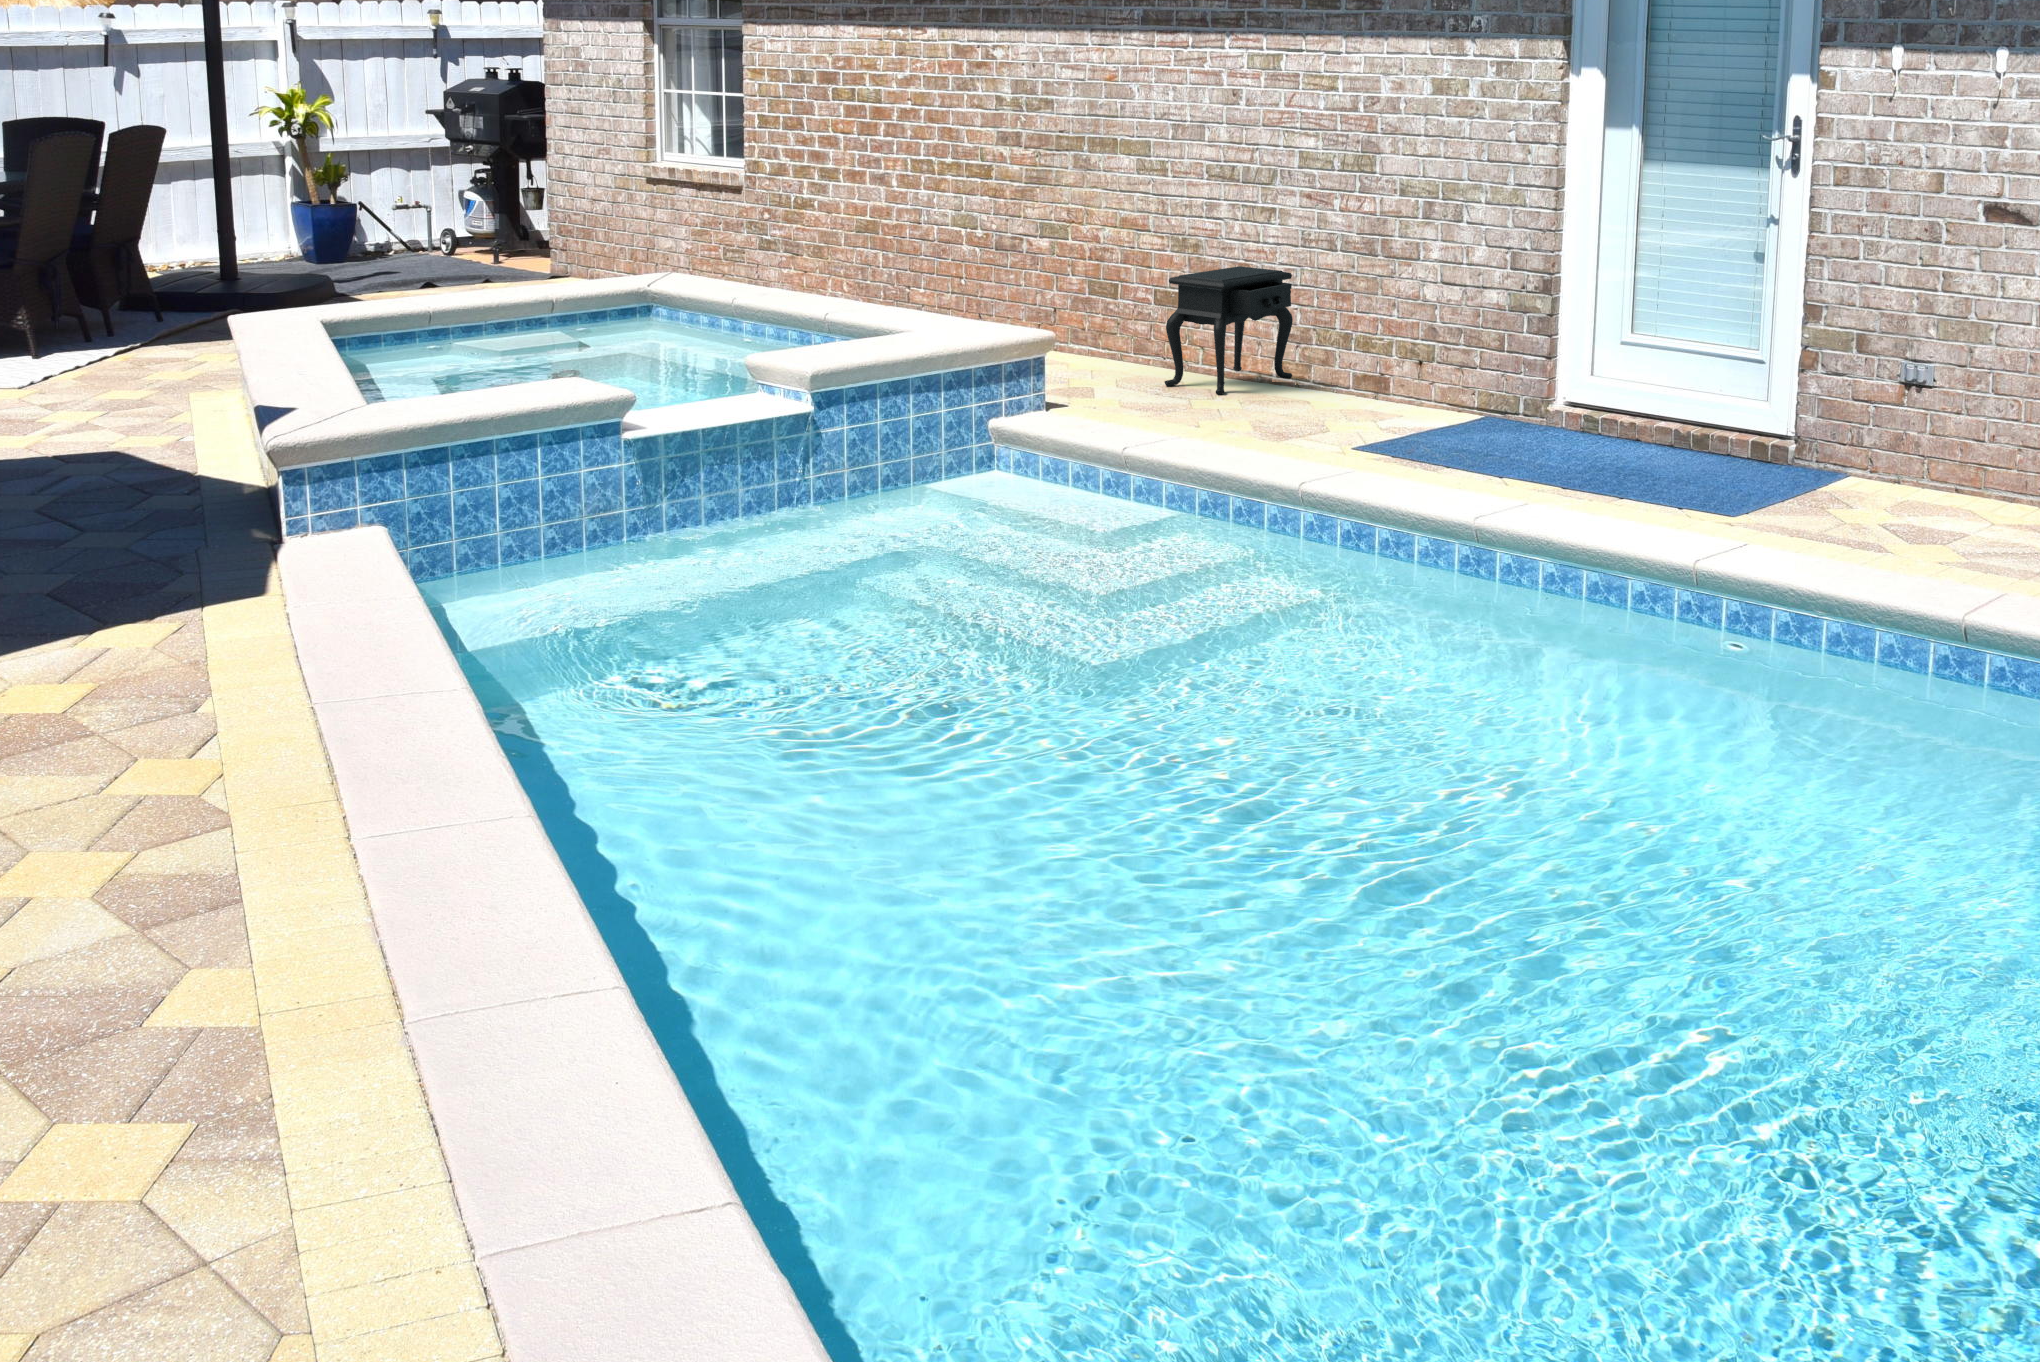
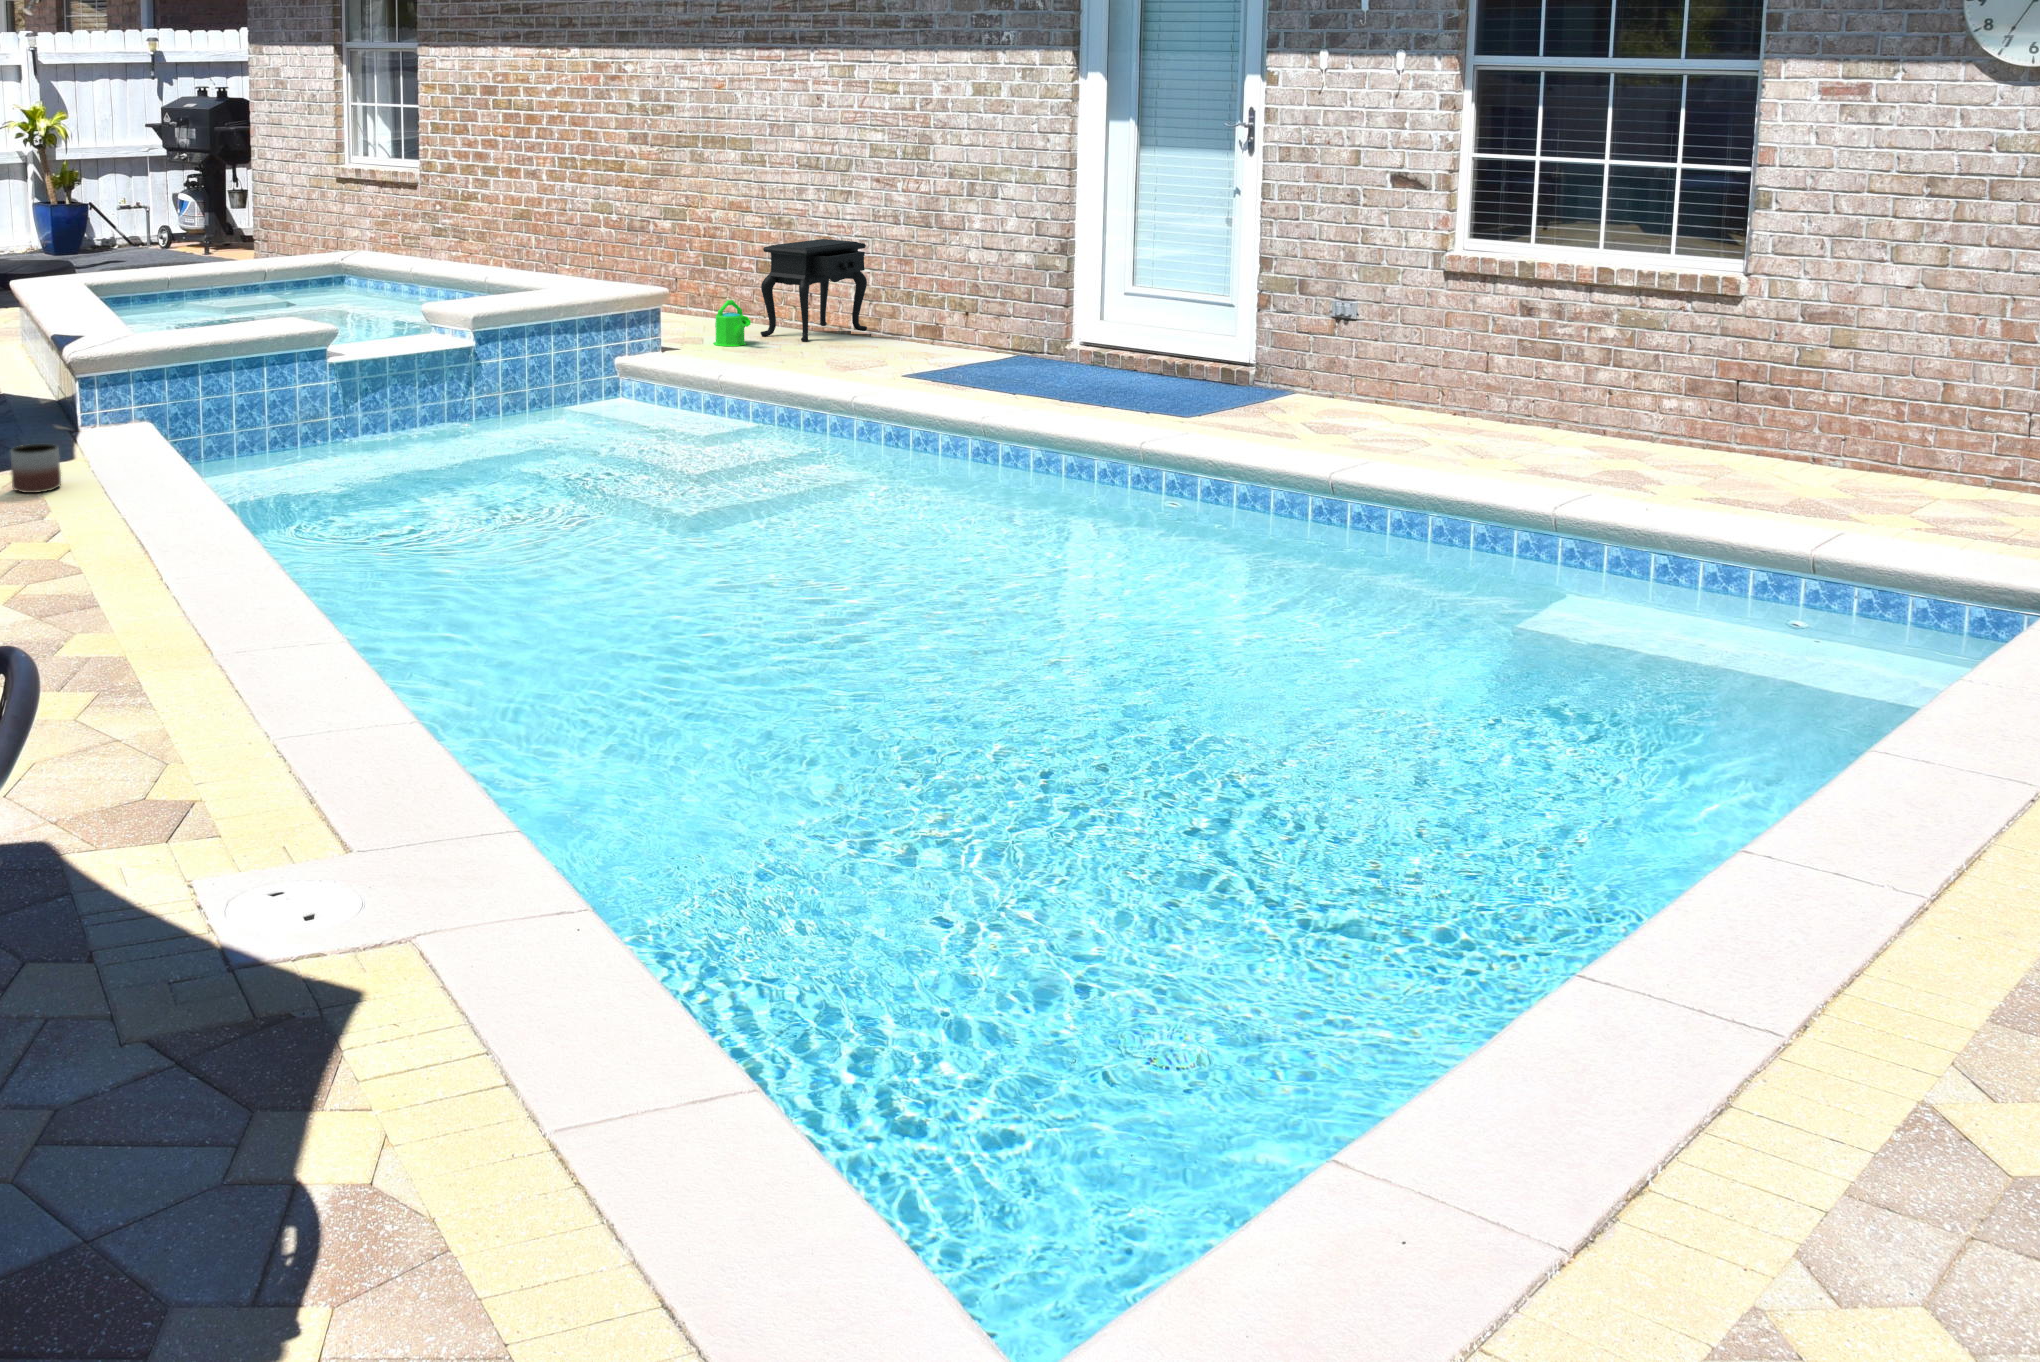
watering can: none [1108,344,1156,402] -> present [714,300,751,346]
planter: none [164,583,239,655] -> present [11,444,61,493]

